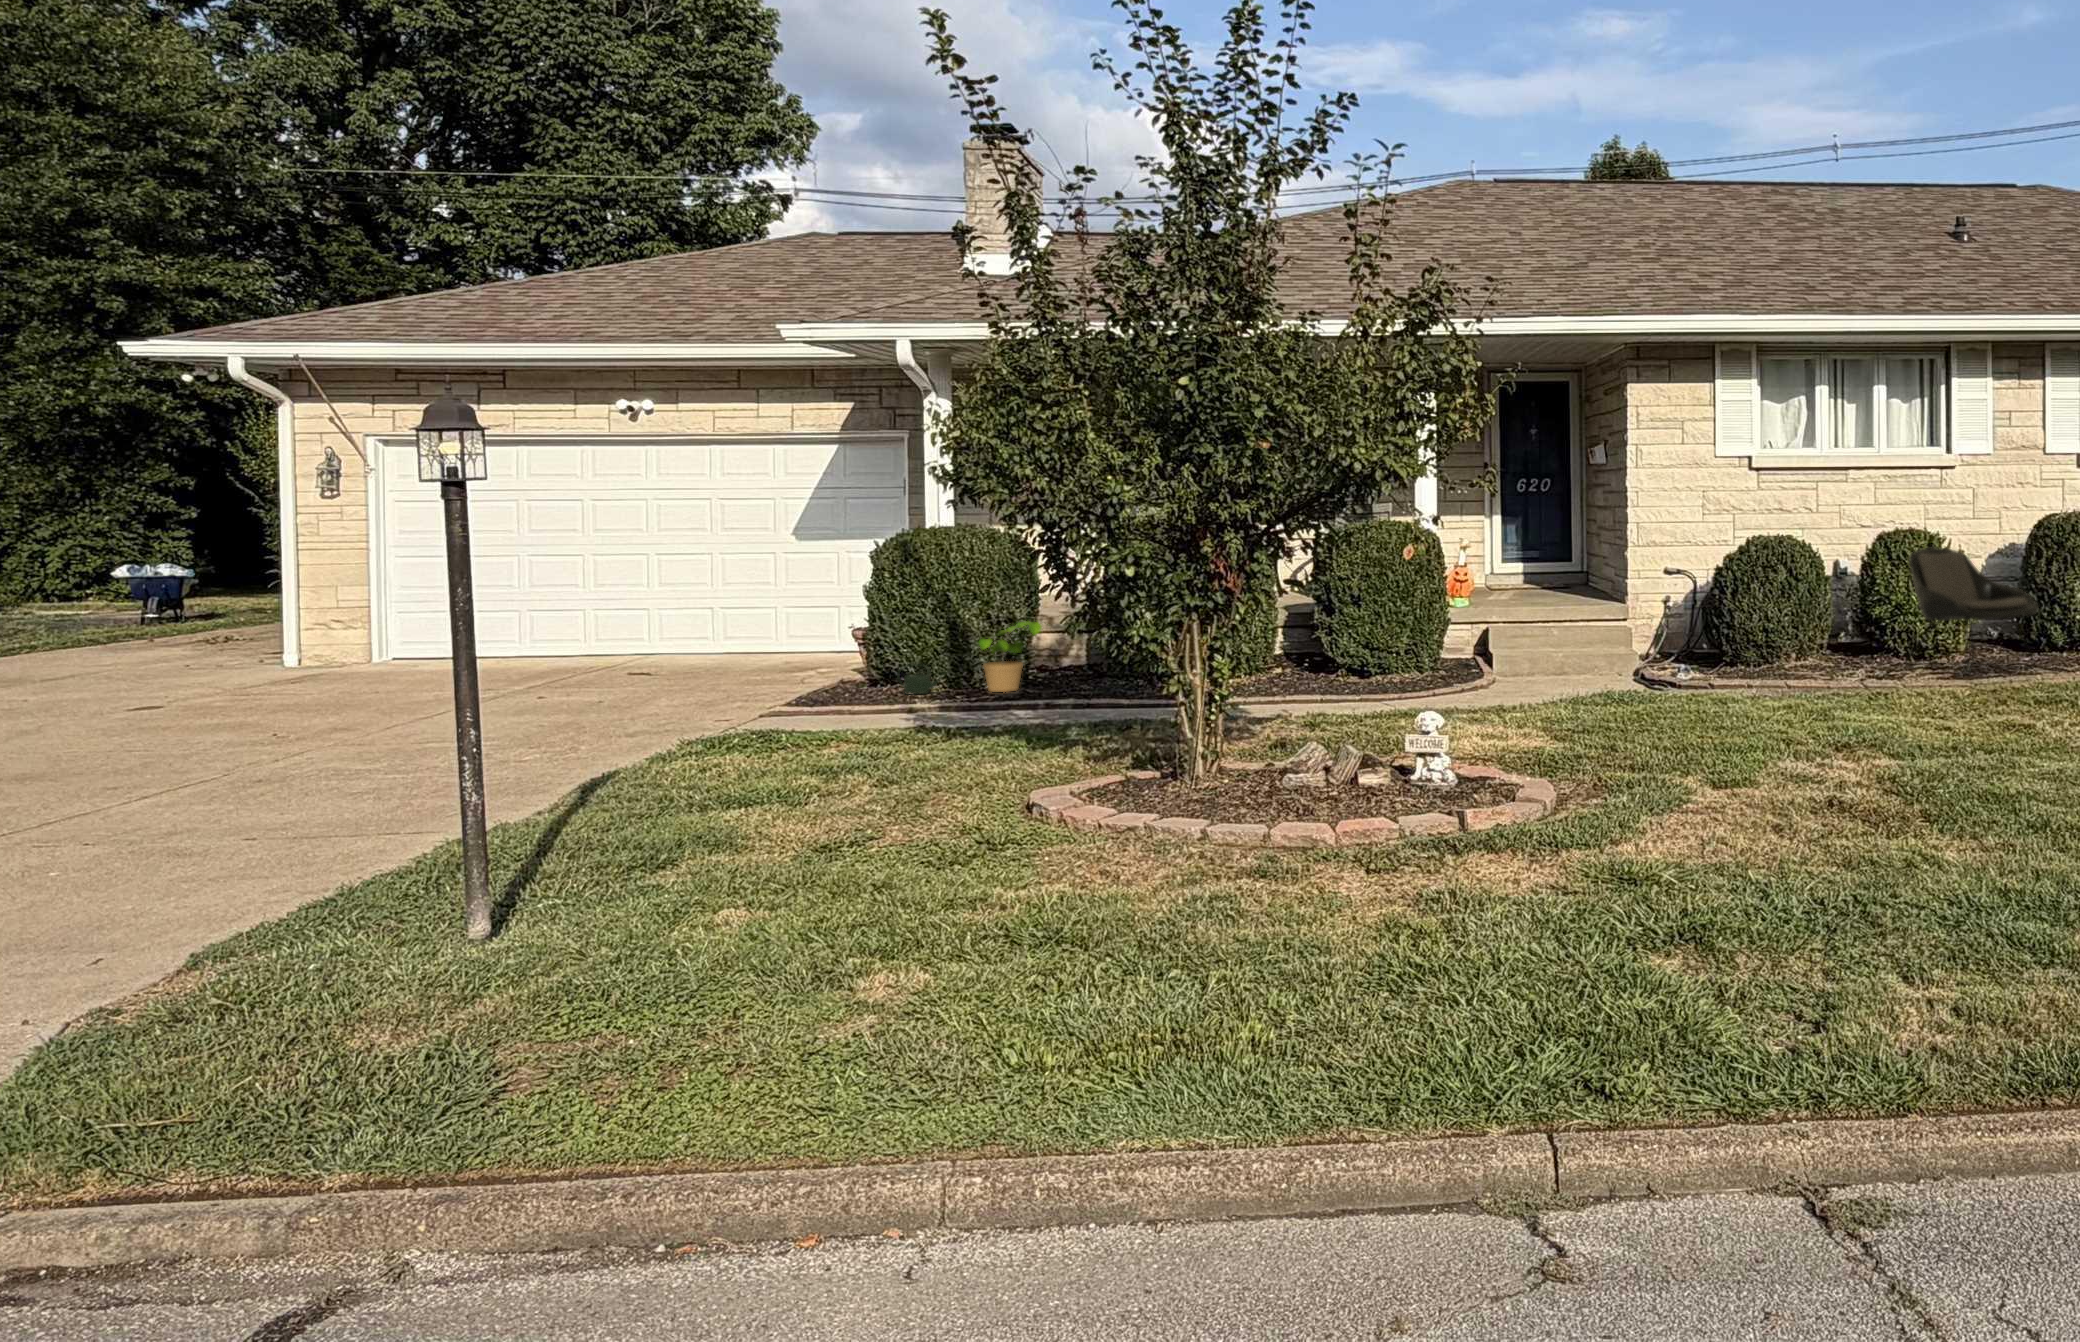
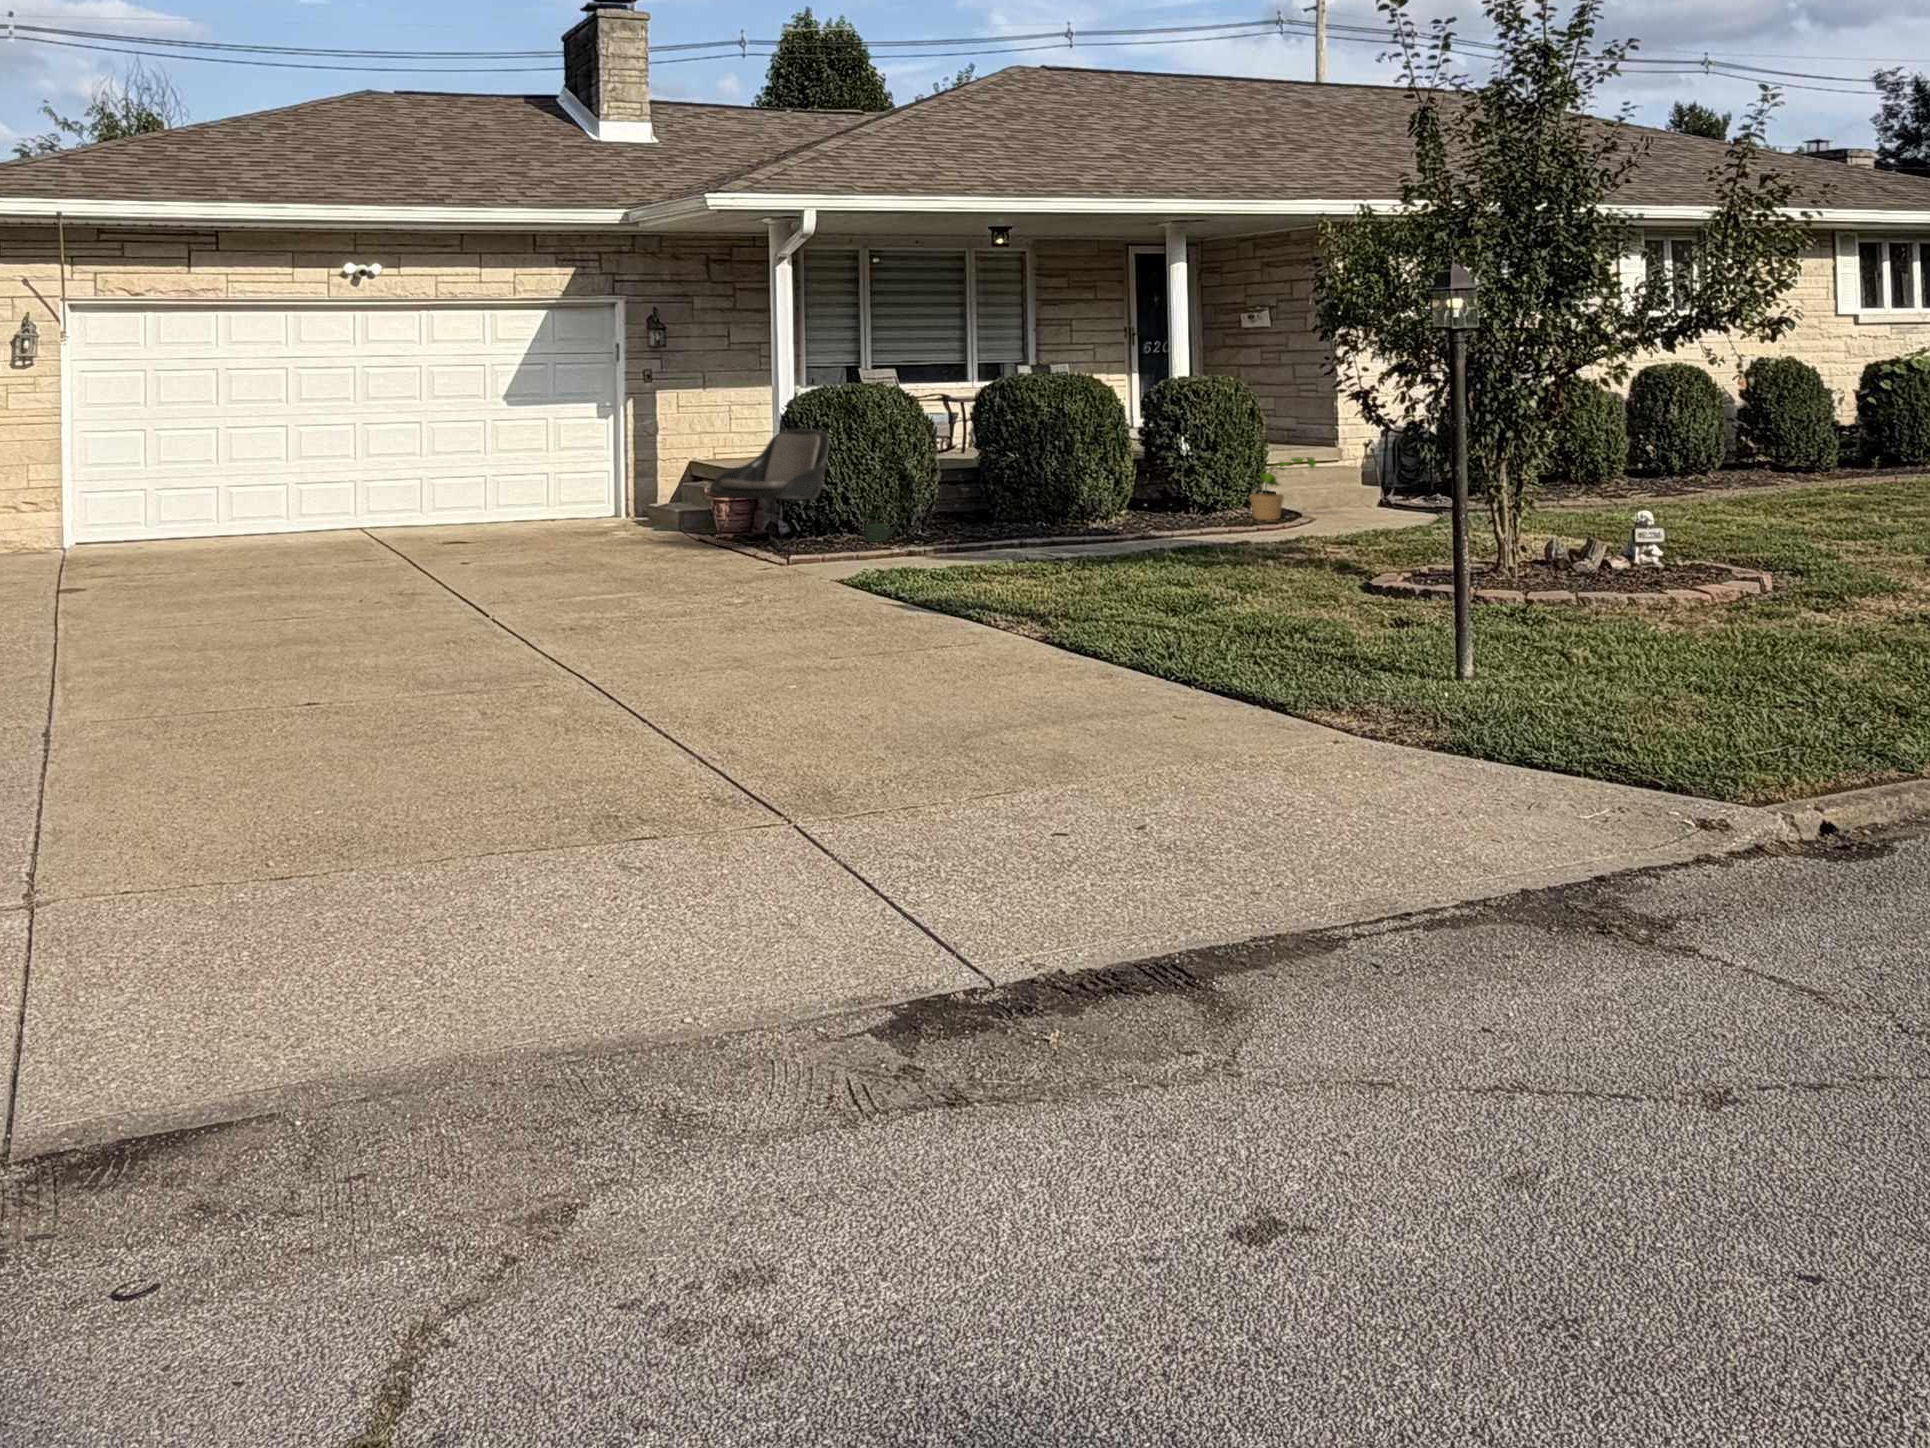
lounge chair: present [1906,547,2039,673] -> present [710,429,837,551]
potted plant: present [979,621,1042,692] -> present [1250,457,1316,520]

